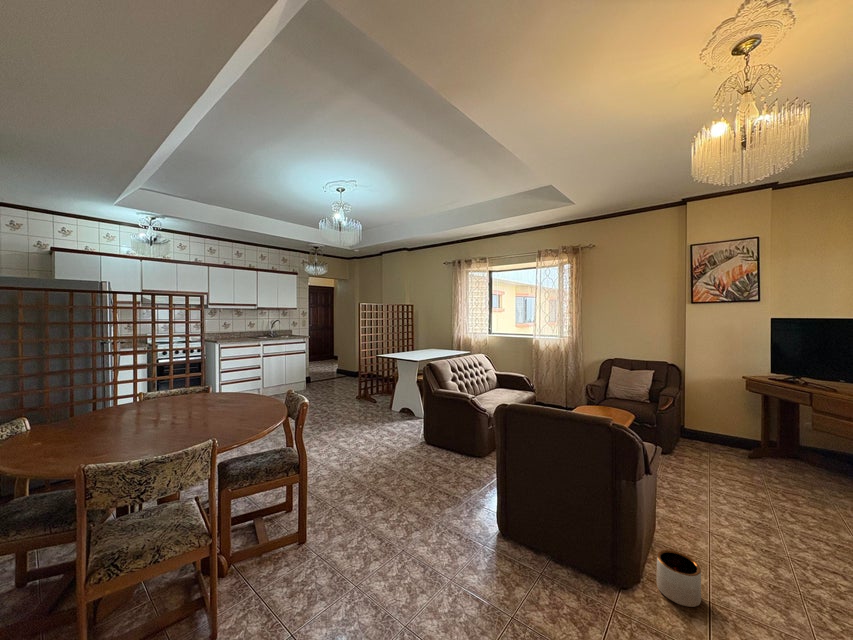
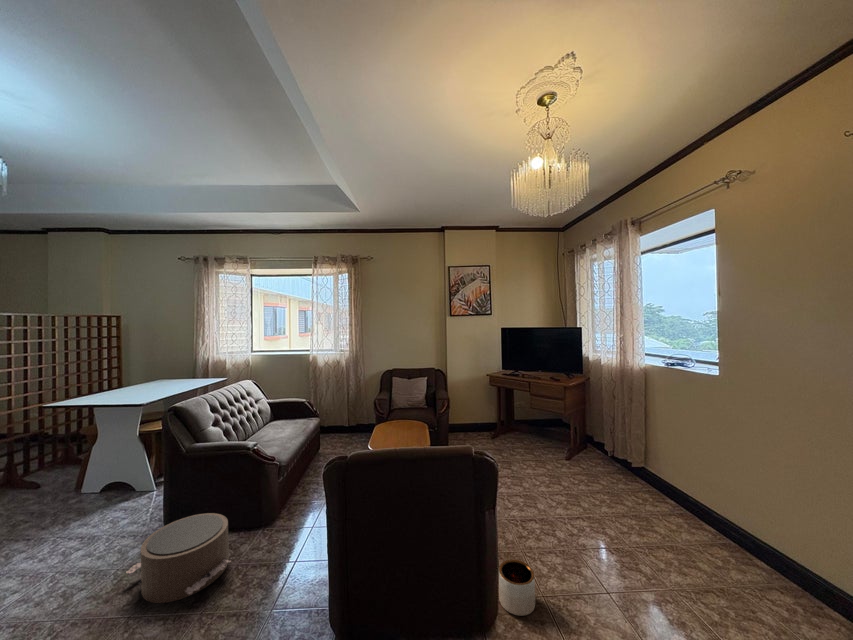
pouf: none [403,433,453,476] -> present [126,513,231,603]

